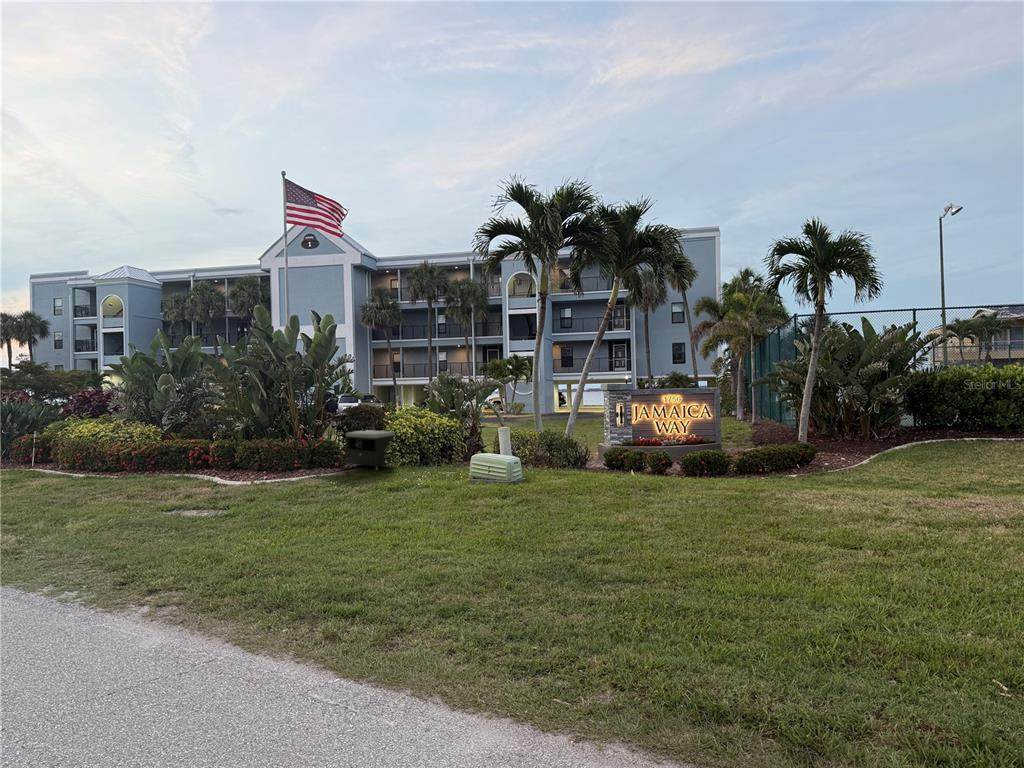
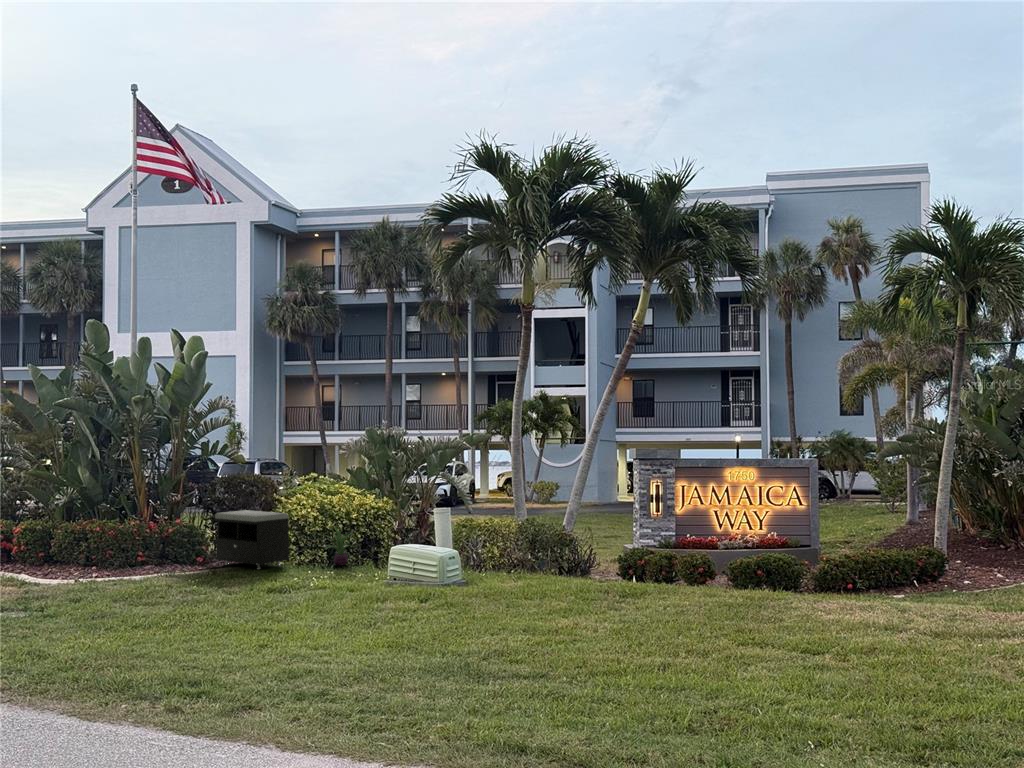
decorative plant: none [417,439,443,465] -> present [325,527,349,565]

